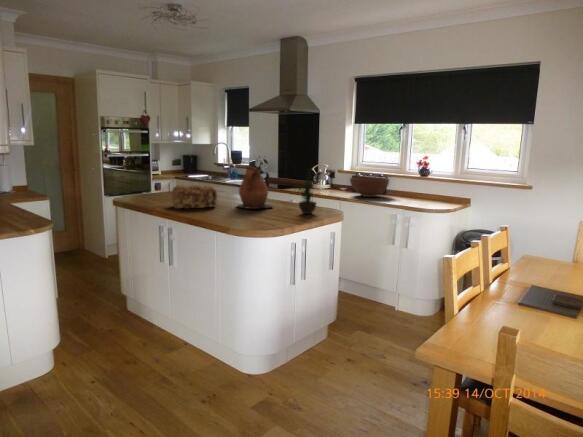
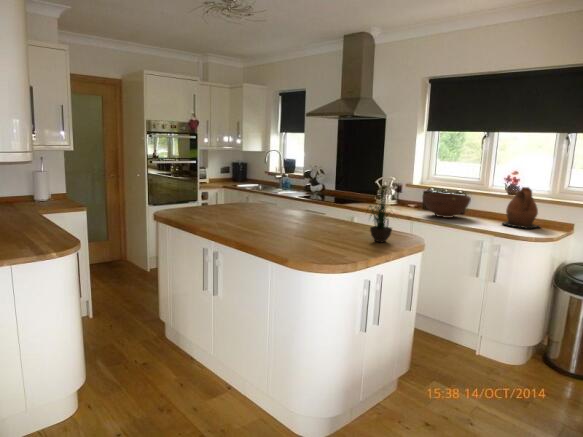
ceramic pitcher: present [238,166,272,209] -> present [502,187,539,228]
bread loaf: present [172,185,217,209] -> none [220,202,271,230]

